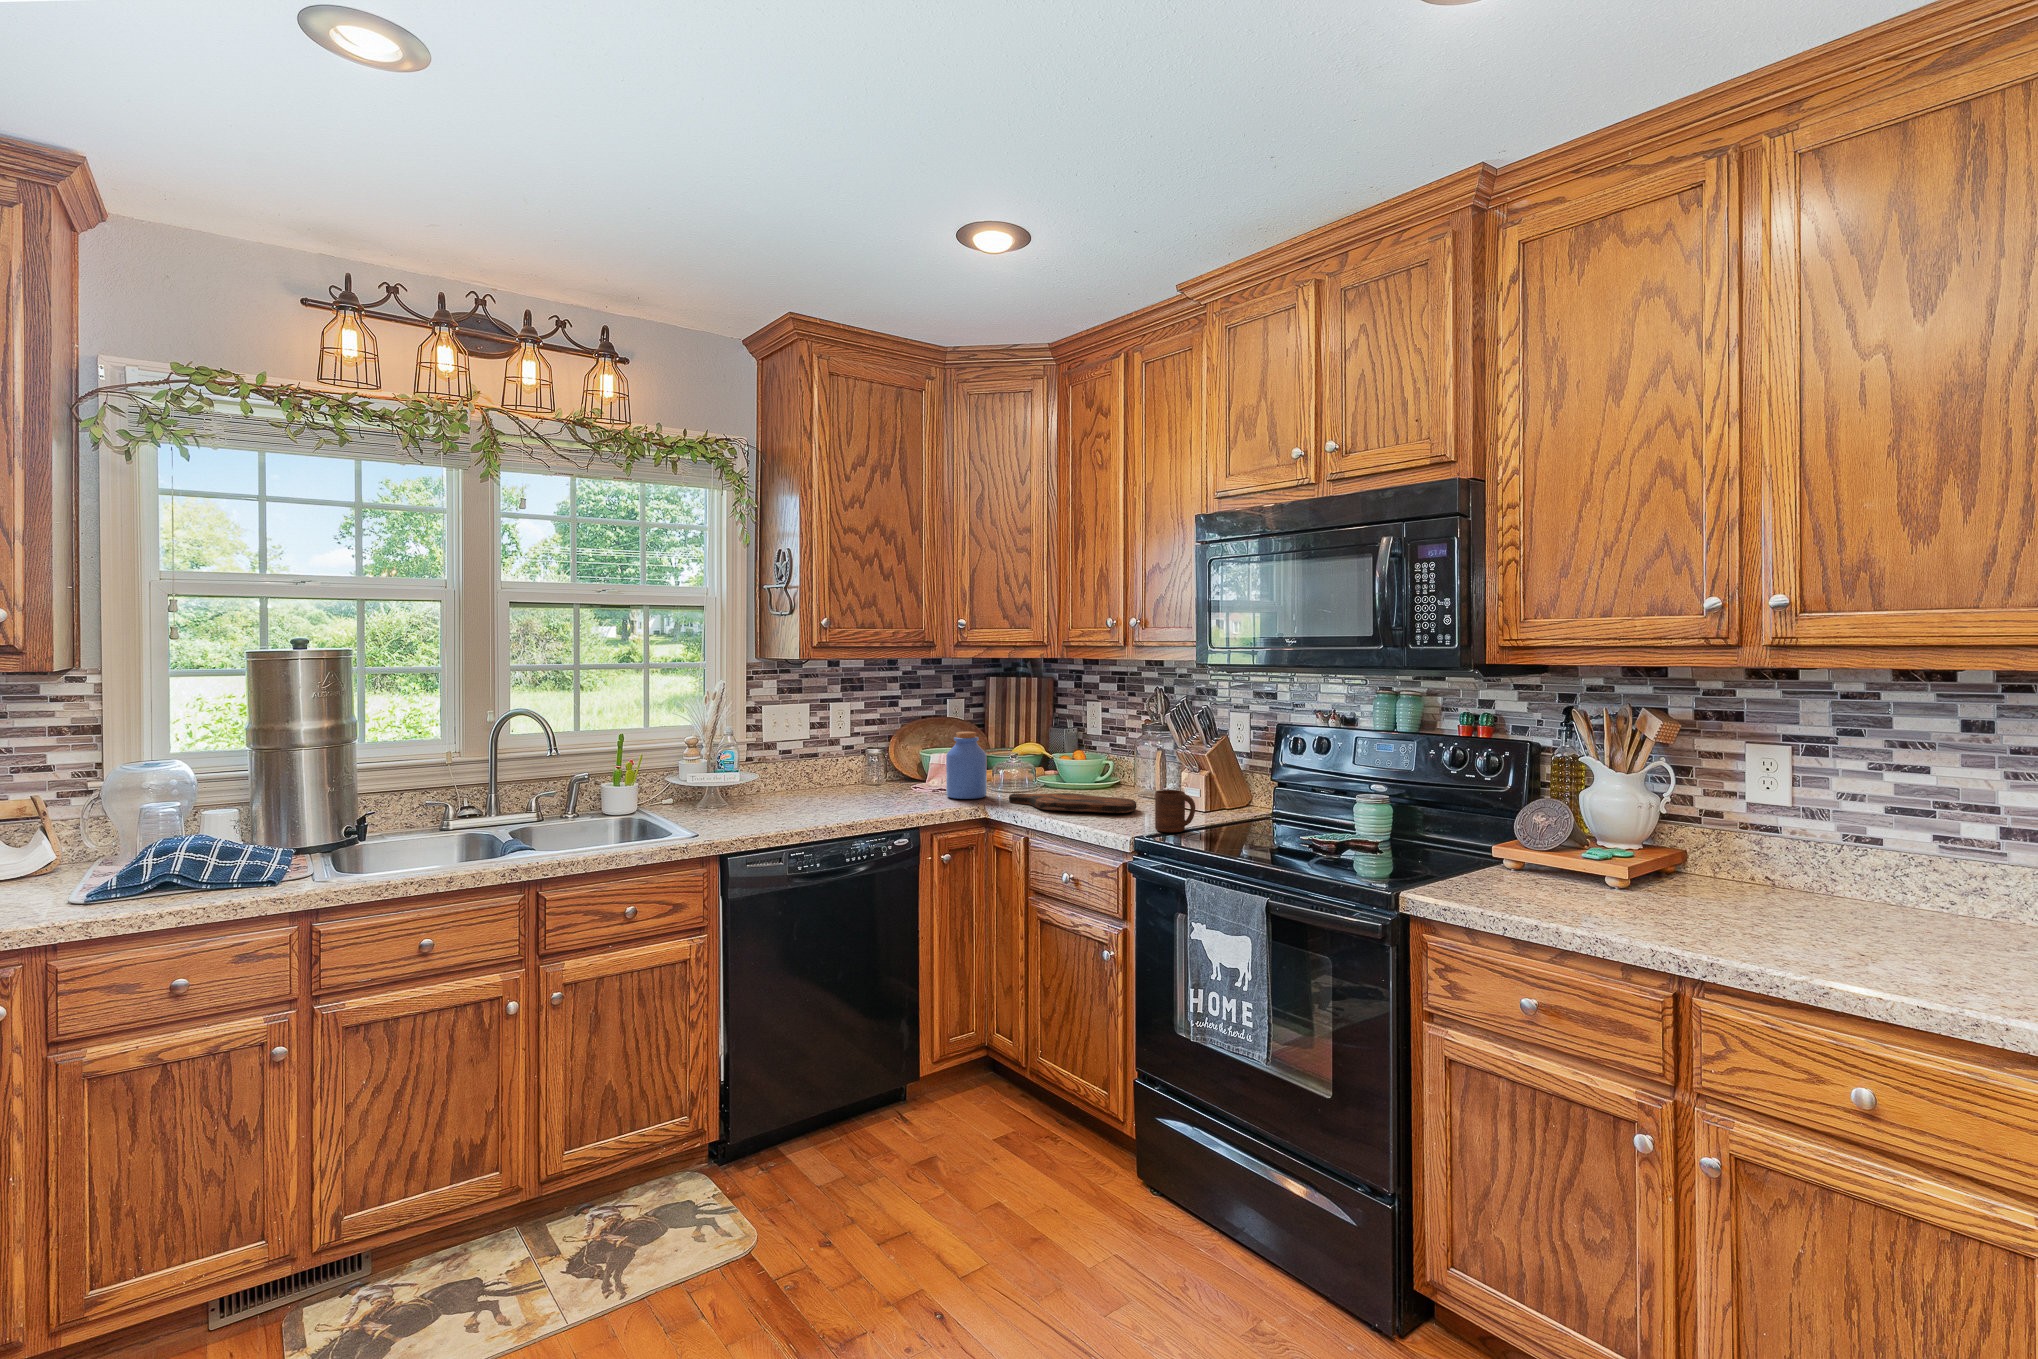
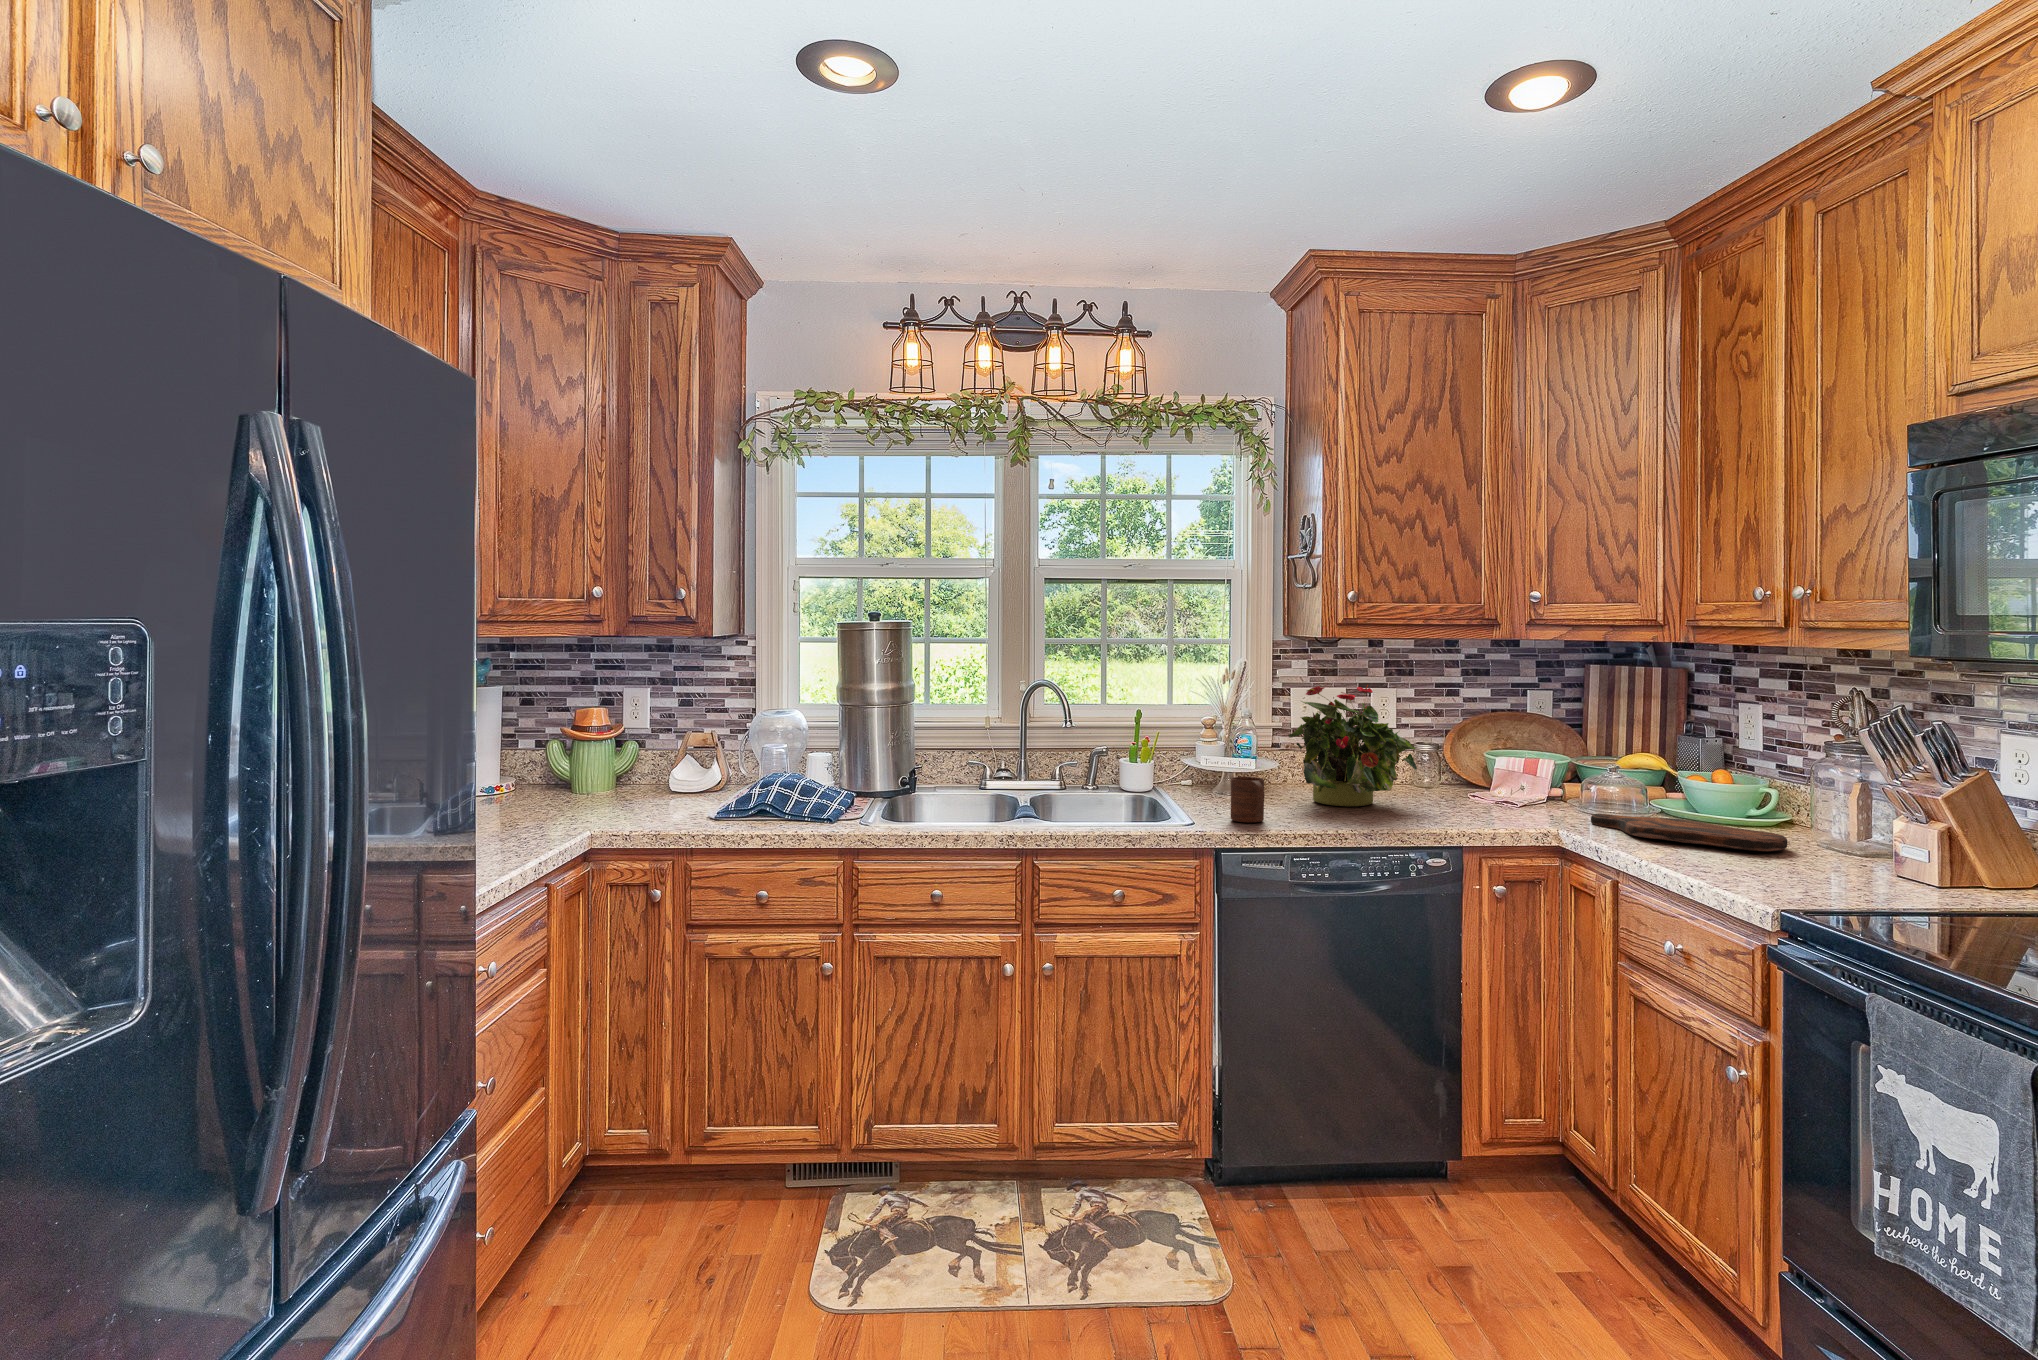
potted plant: none [774,699,880,805] -> present [1289,685,1417,806]
jar: present [946,732,987,799] -> none [1506,731,1563,816]
cup: present [1155,790,1195,832] -> present [1231,777,1265,822]

